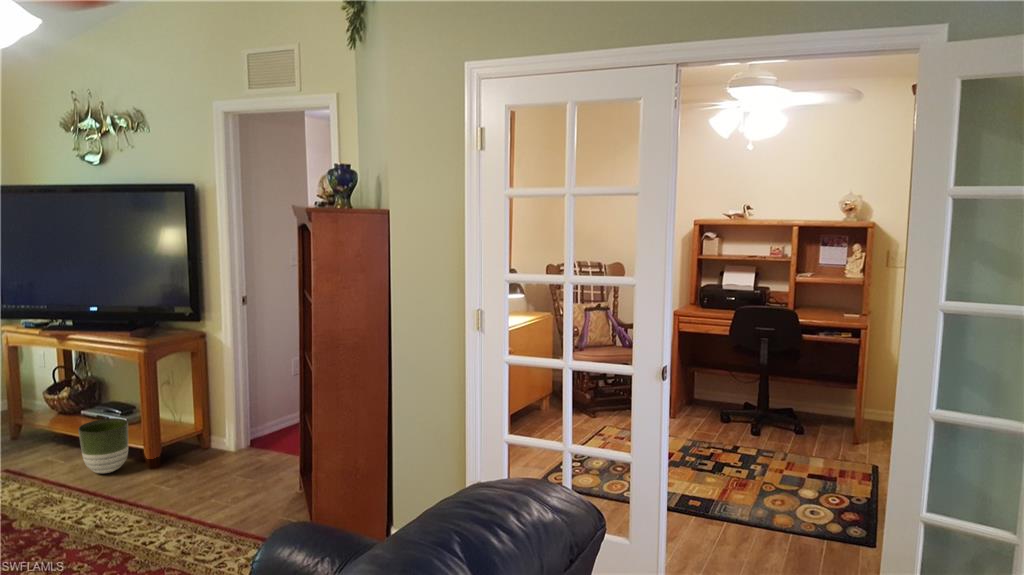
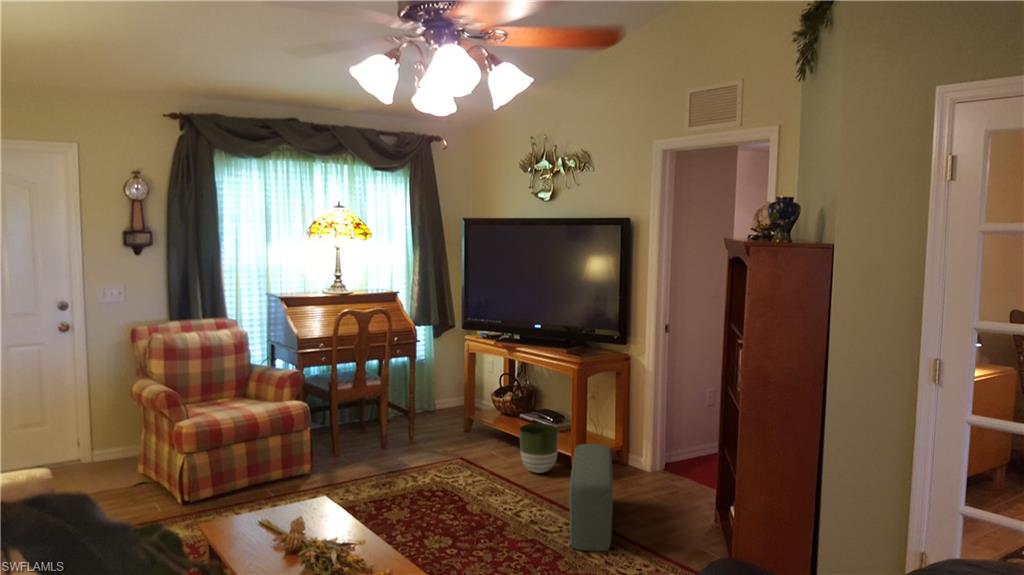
pouf: none [136,433,188,545] -> present [569,444,613,551]

